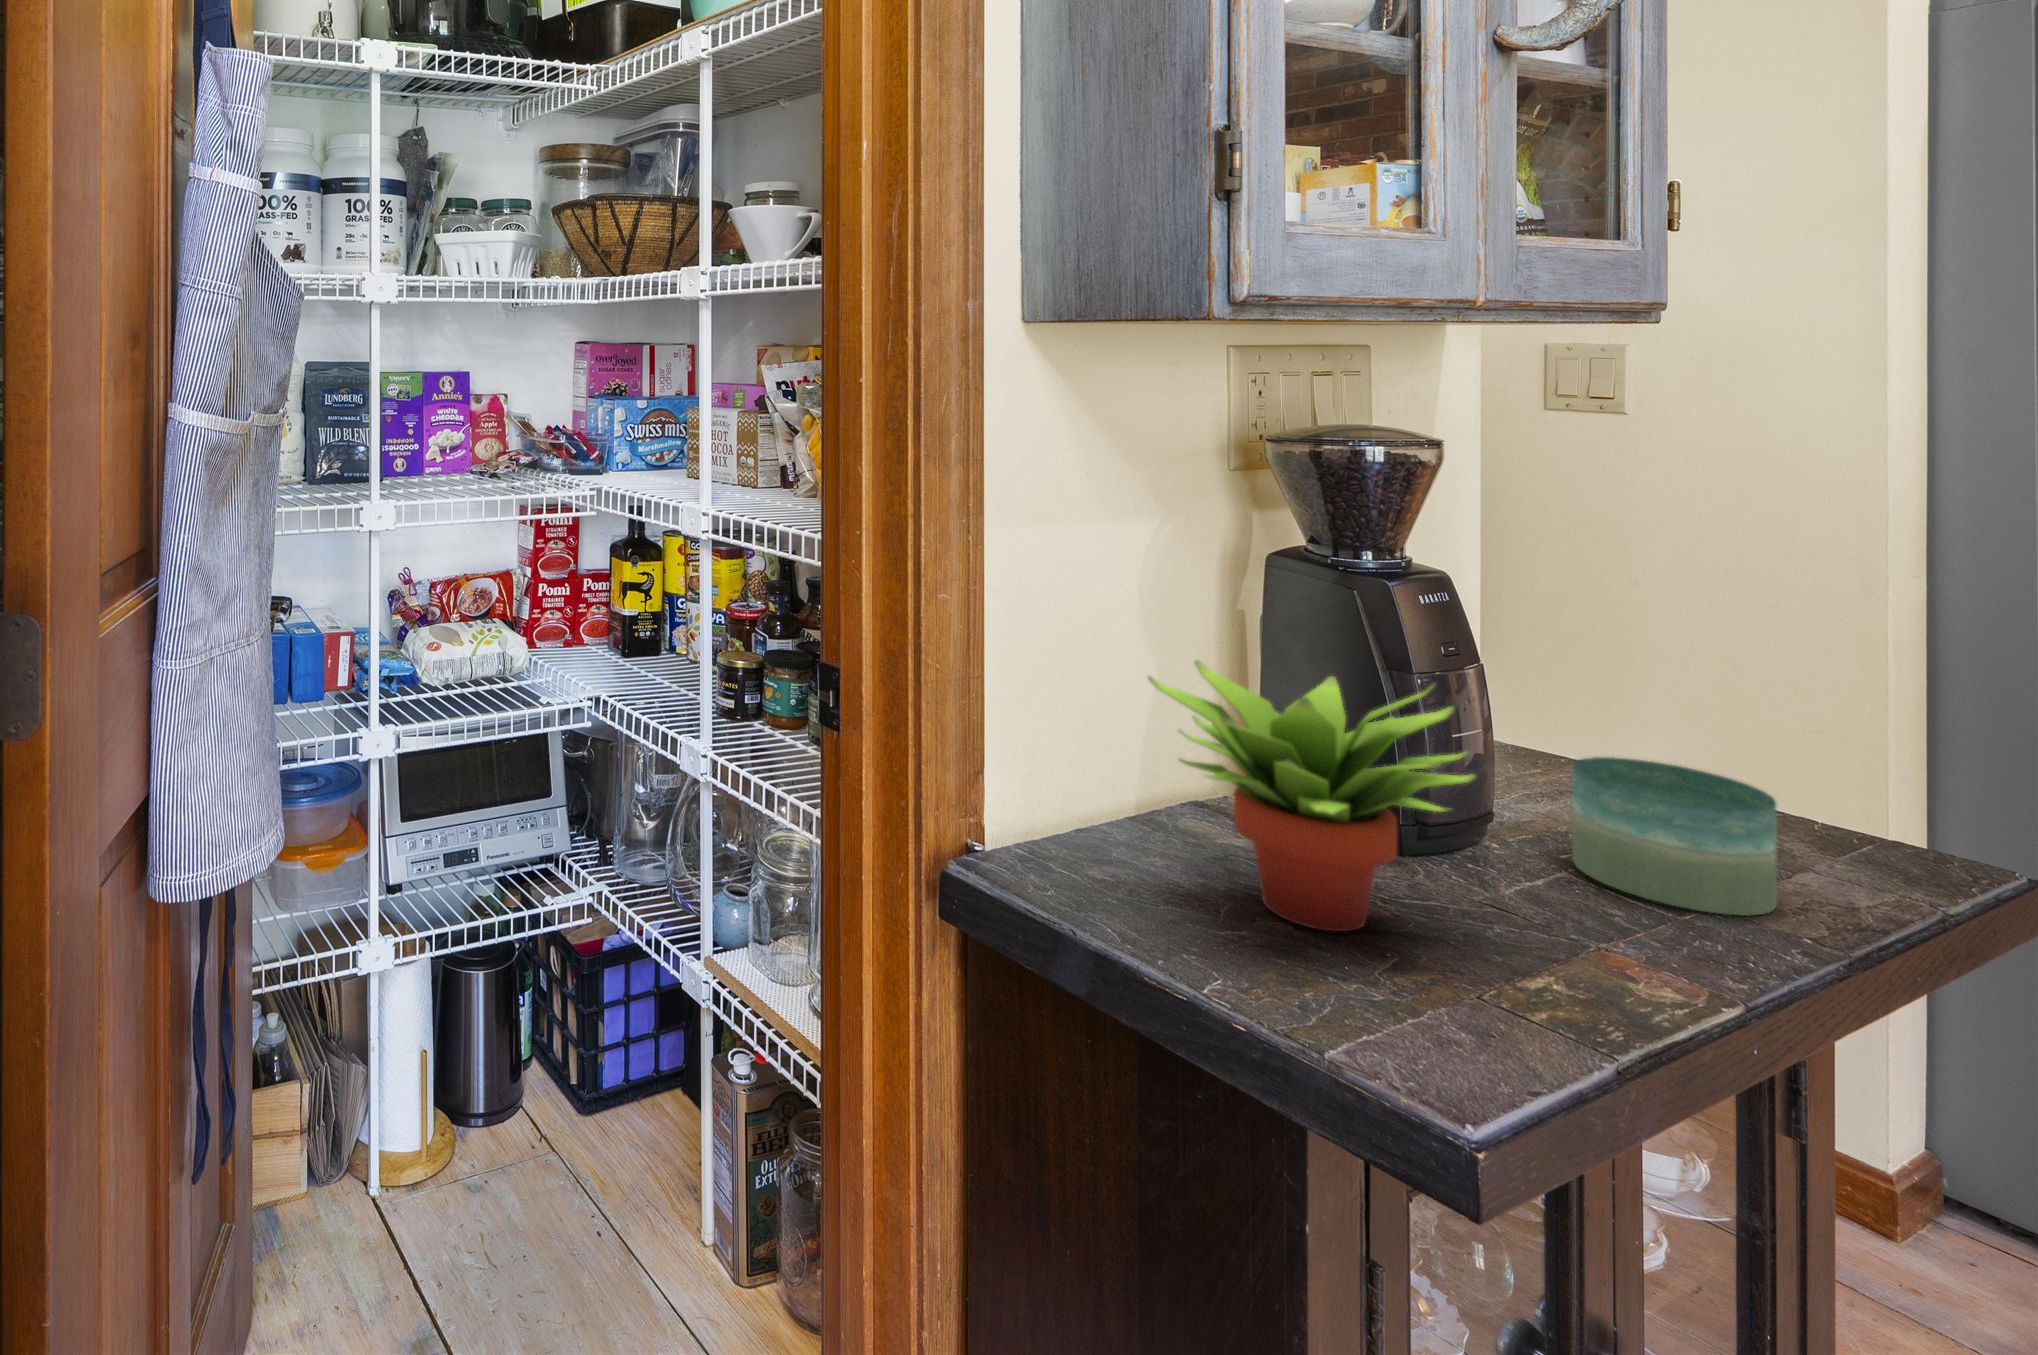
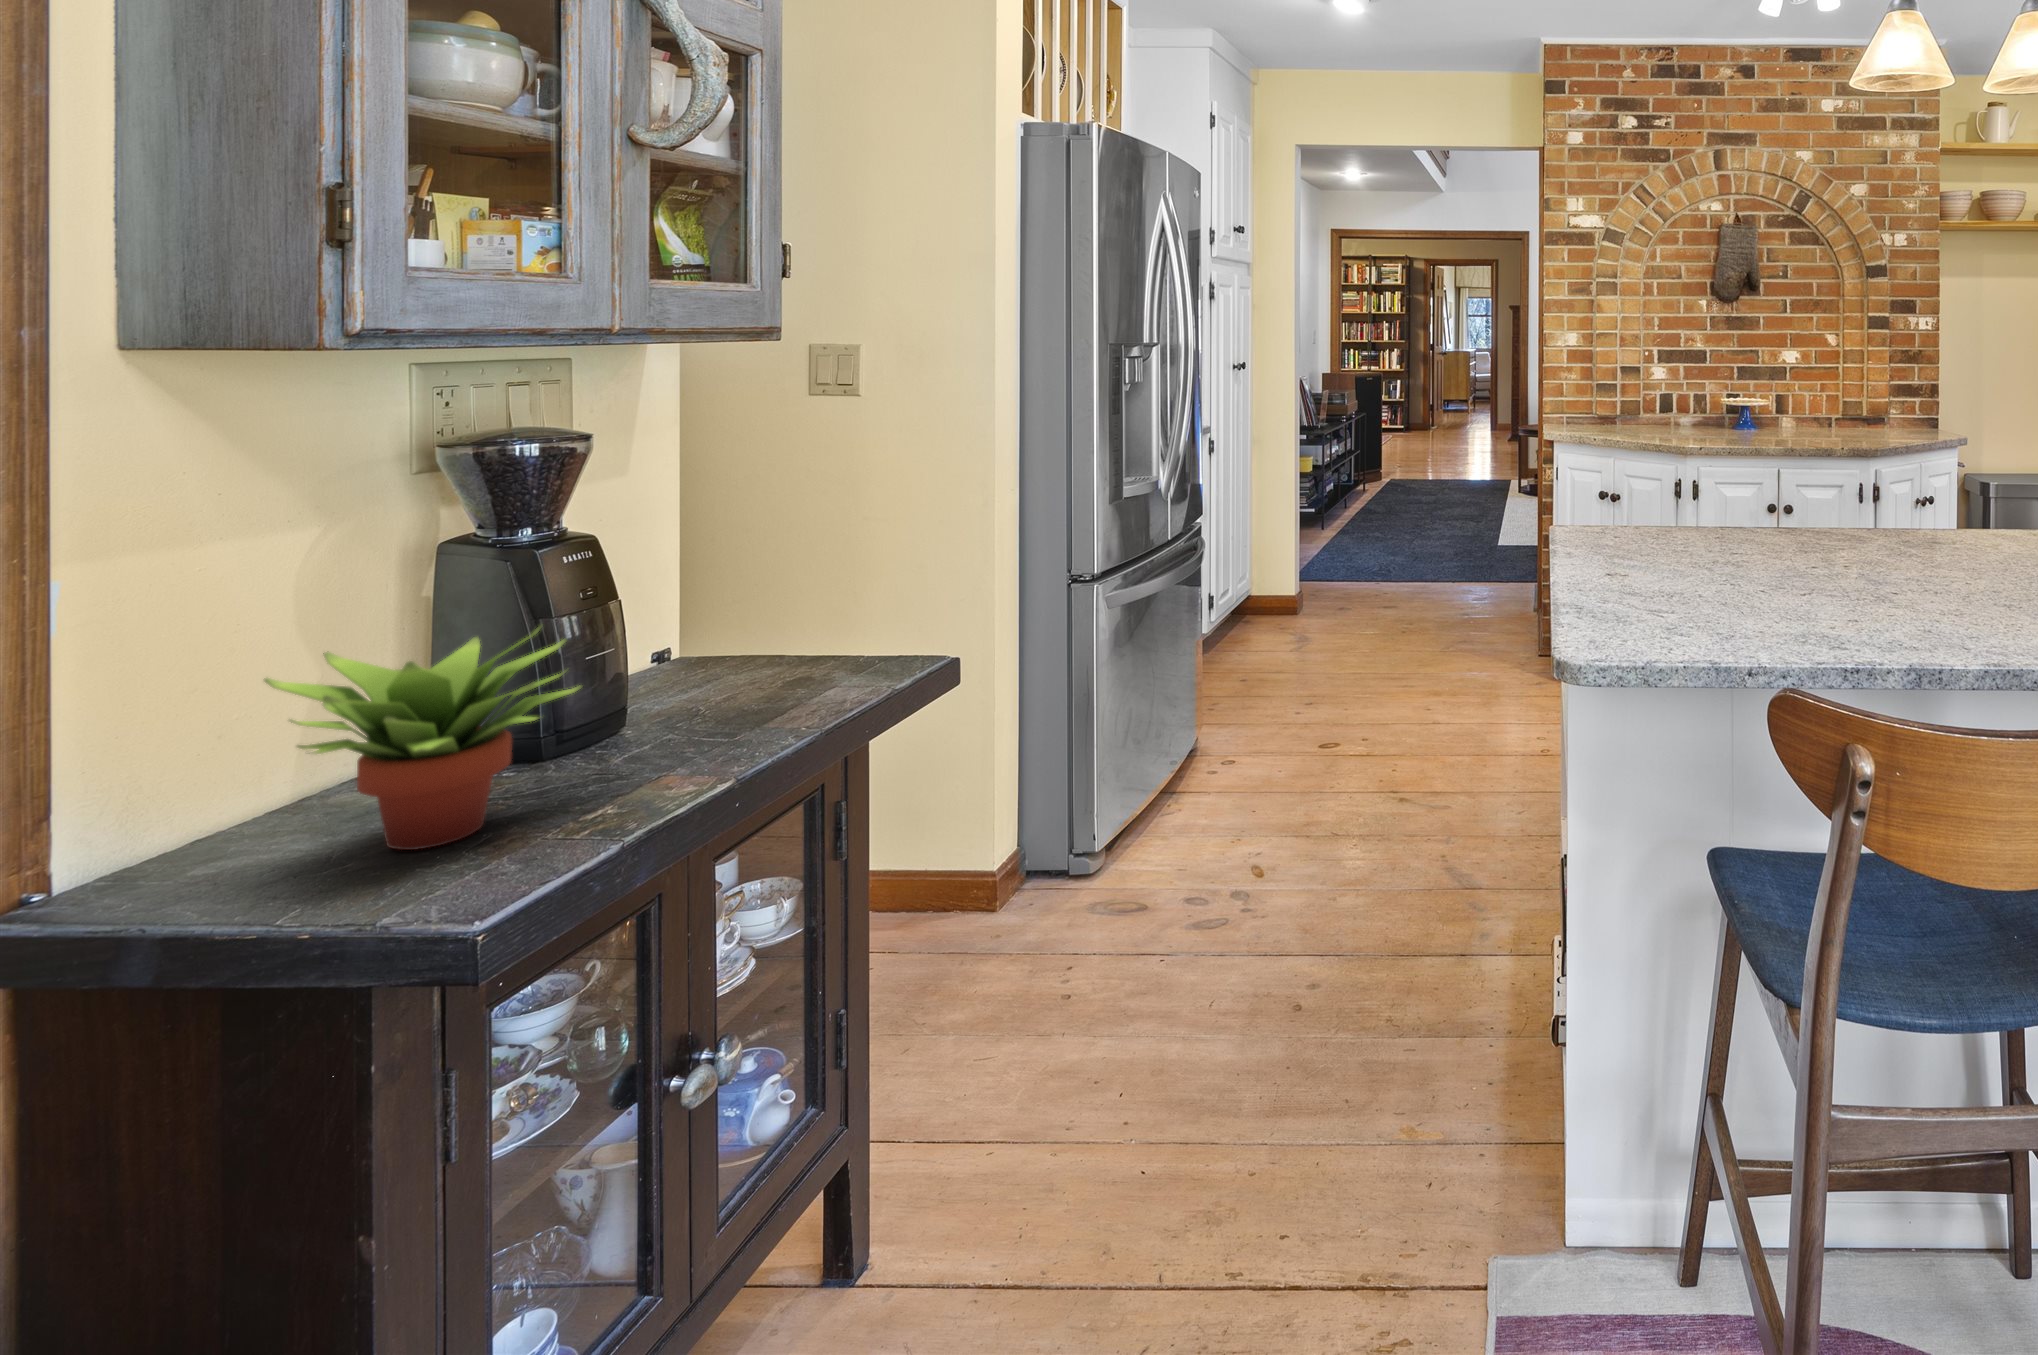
candle: present [1572,757,1777,915] -> none [688,640,808,736]

